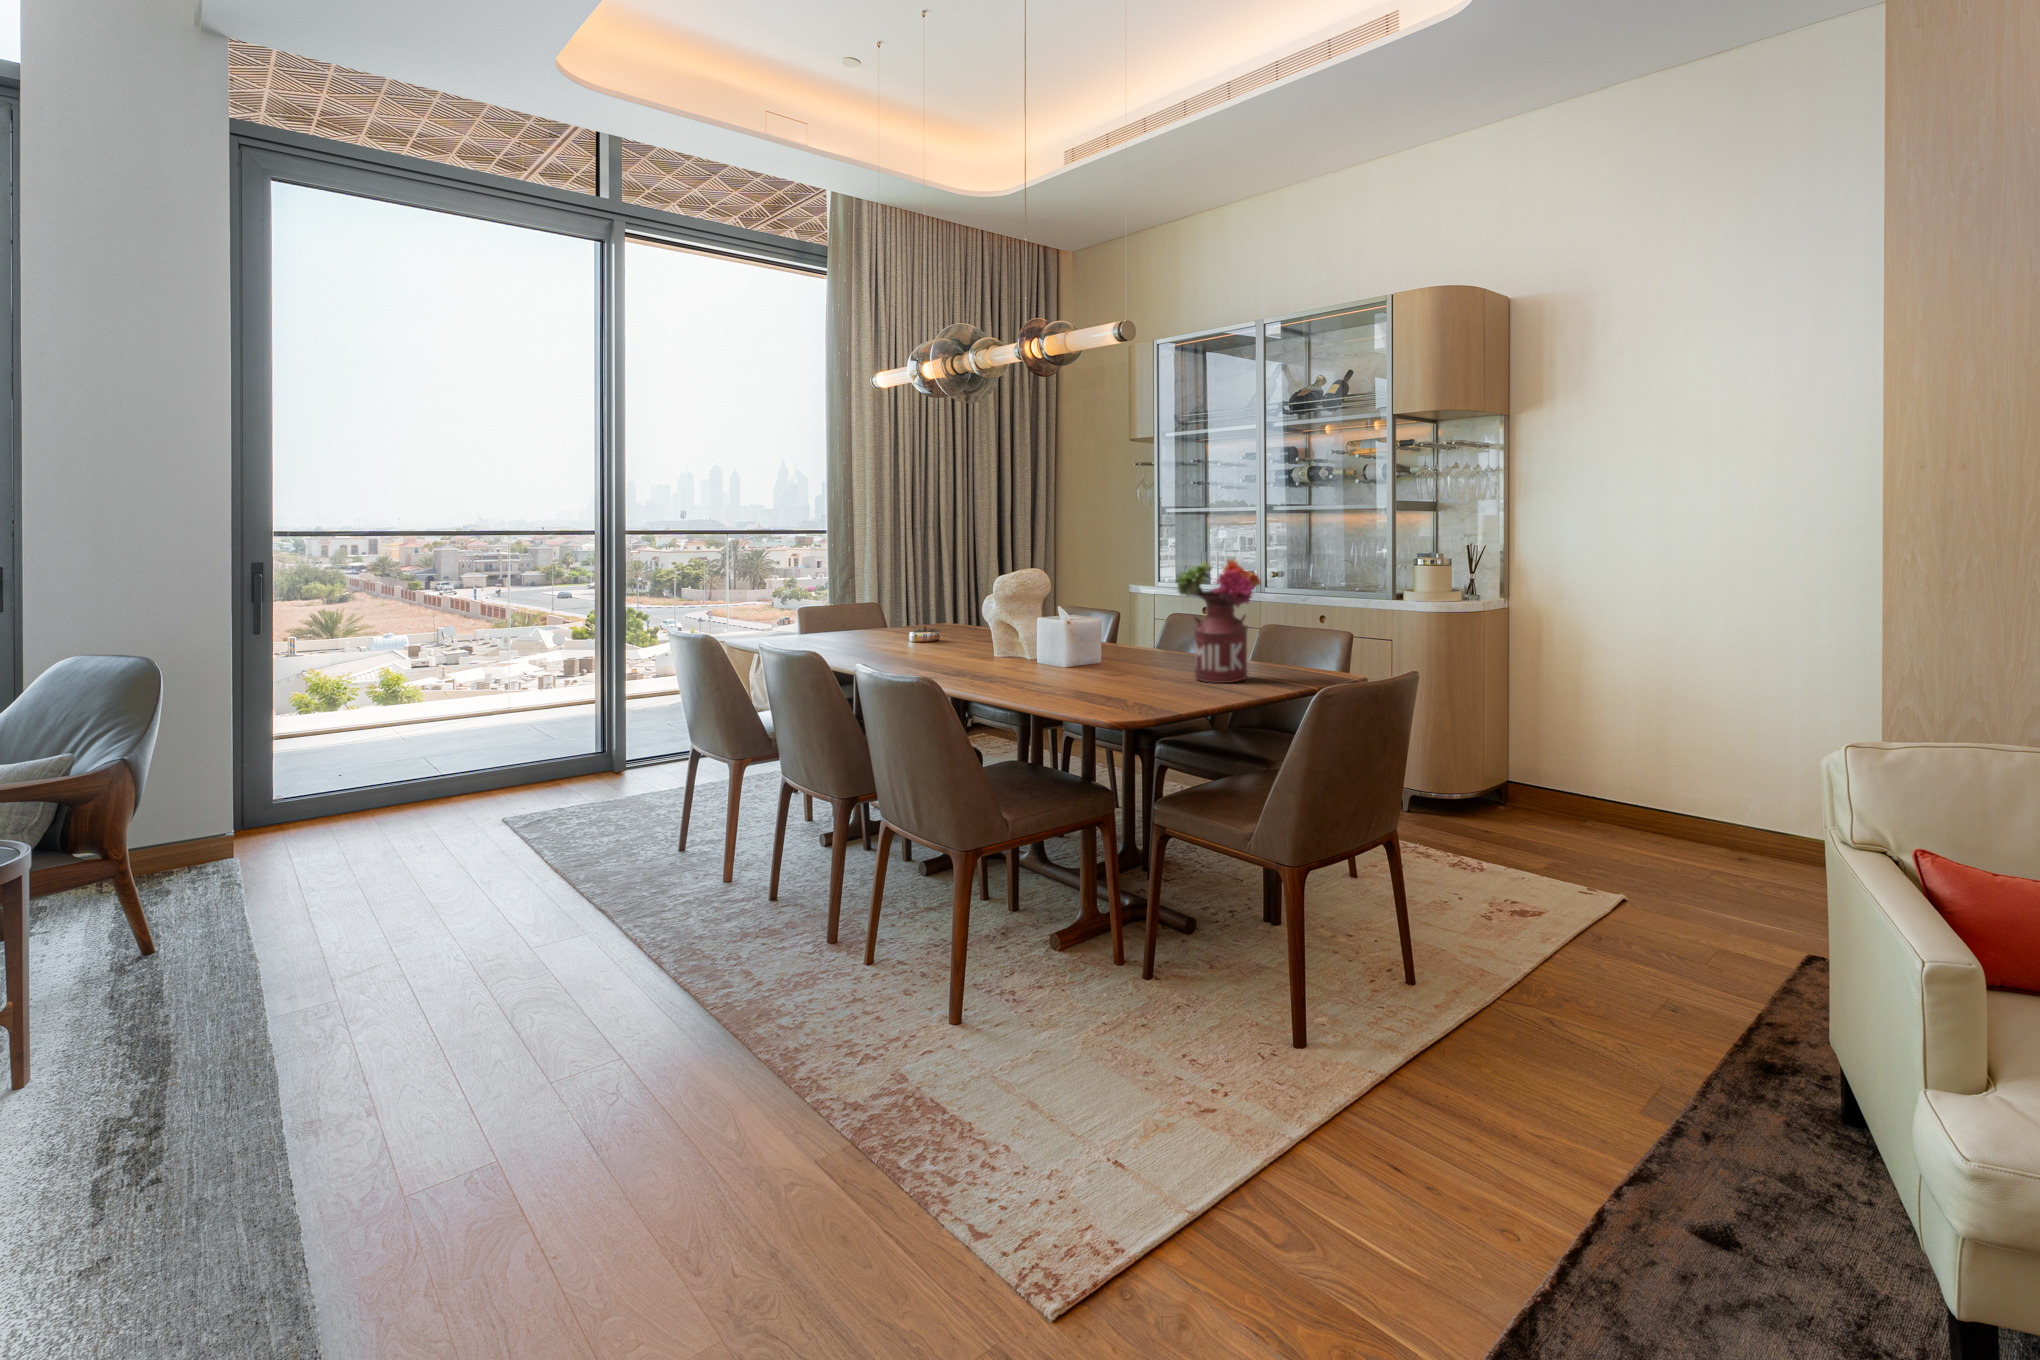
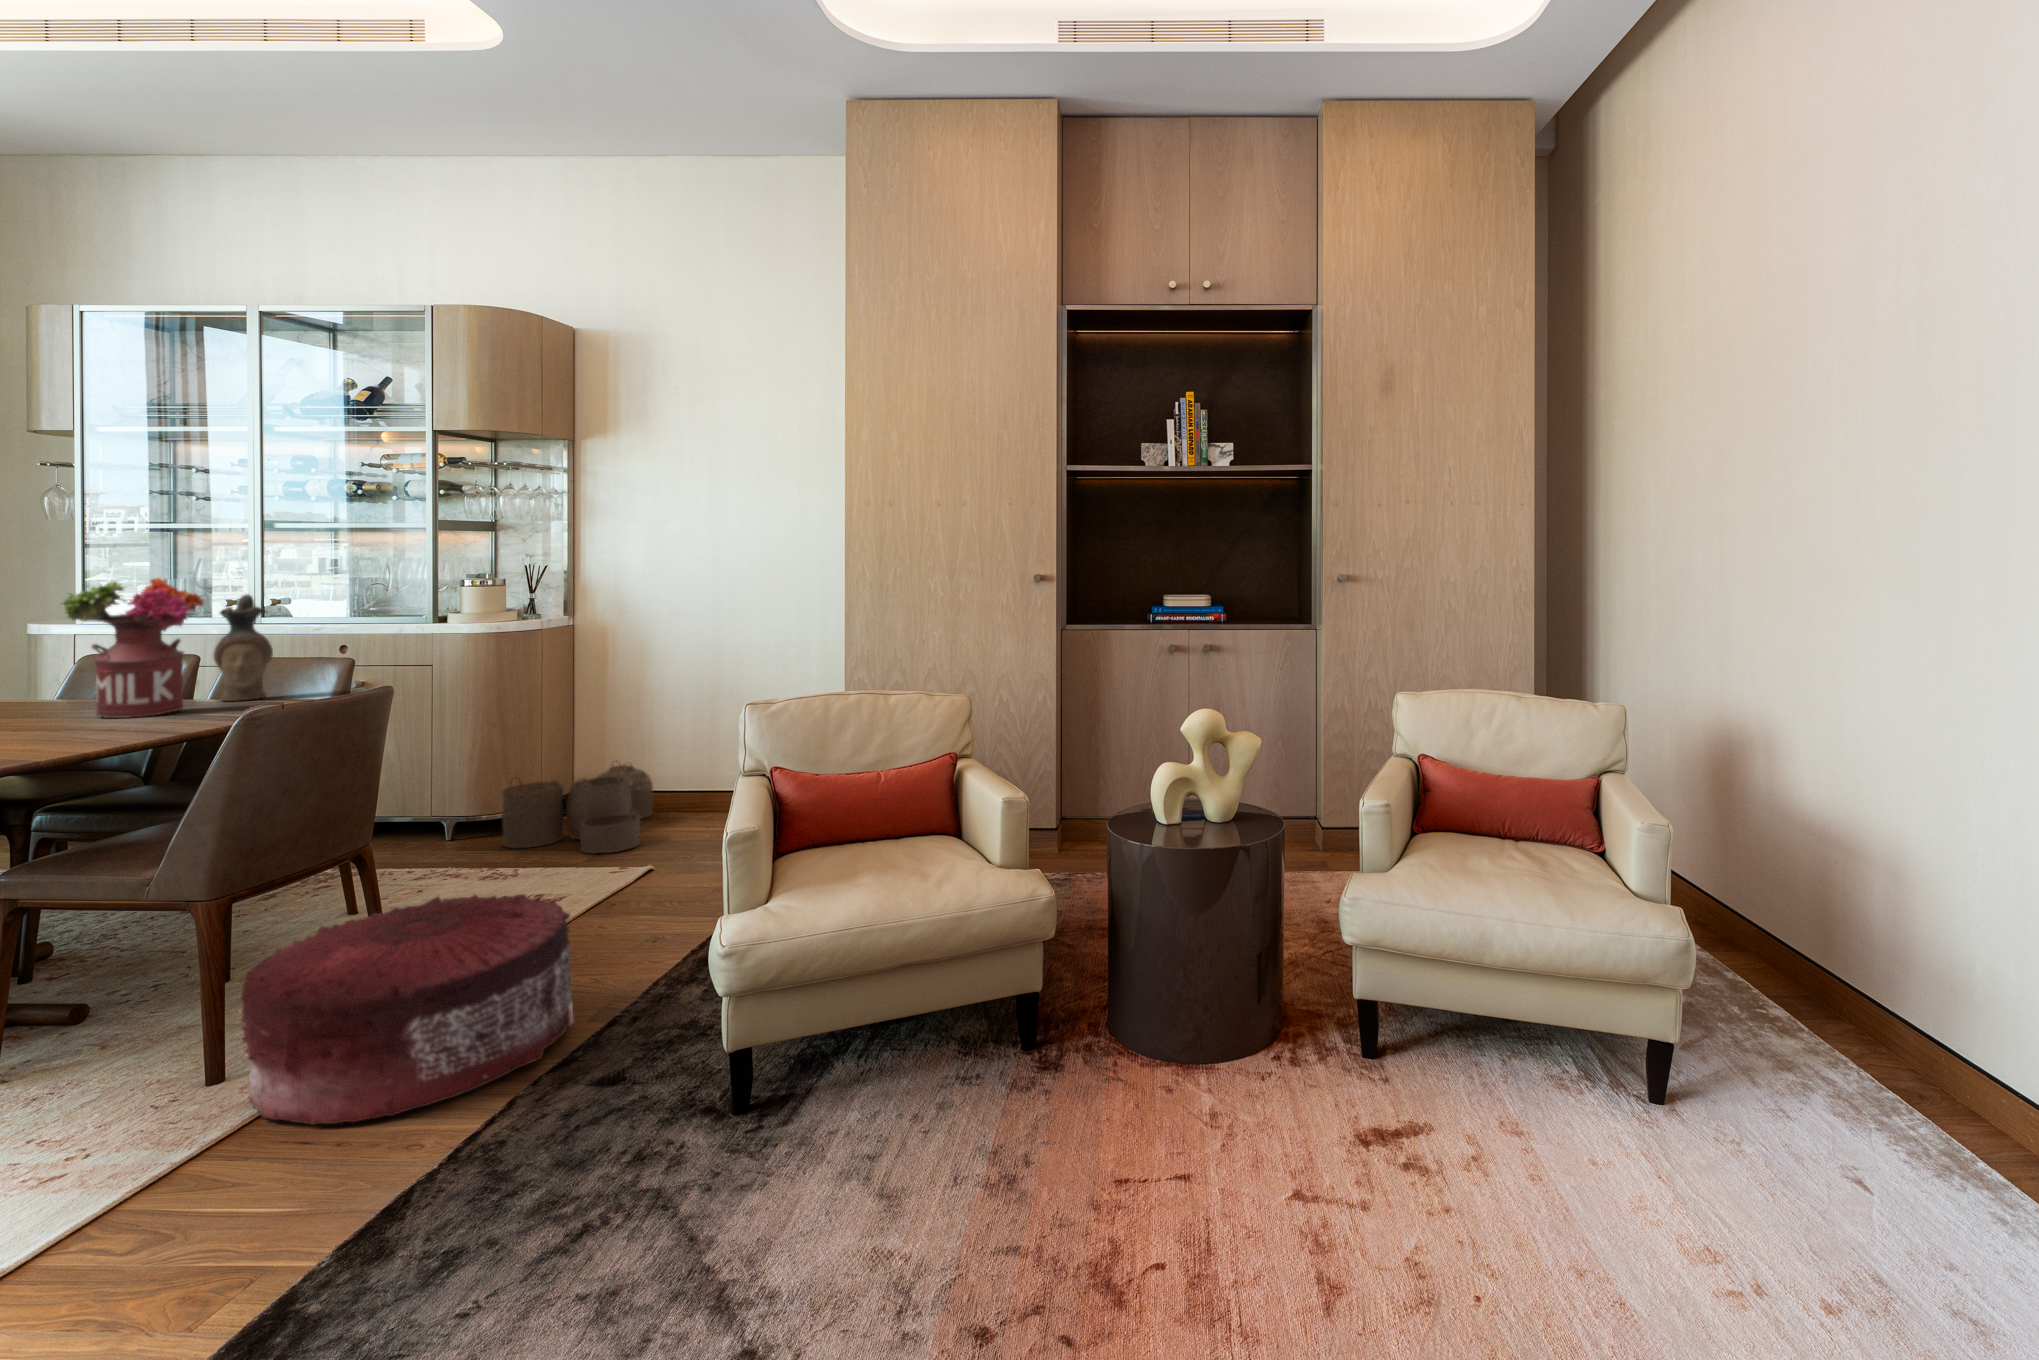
ceramic pitcher: none [1261,574,1301,671] -> present [213,594,273,701]
woven basket: none [1456,757,1593,866] -> present [502,765,653,853]
pouf: none [1320,913,1620,1186] -> present [241,894,574,1125]

